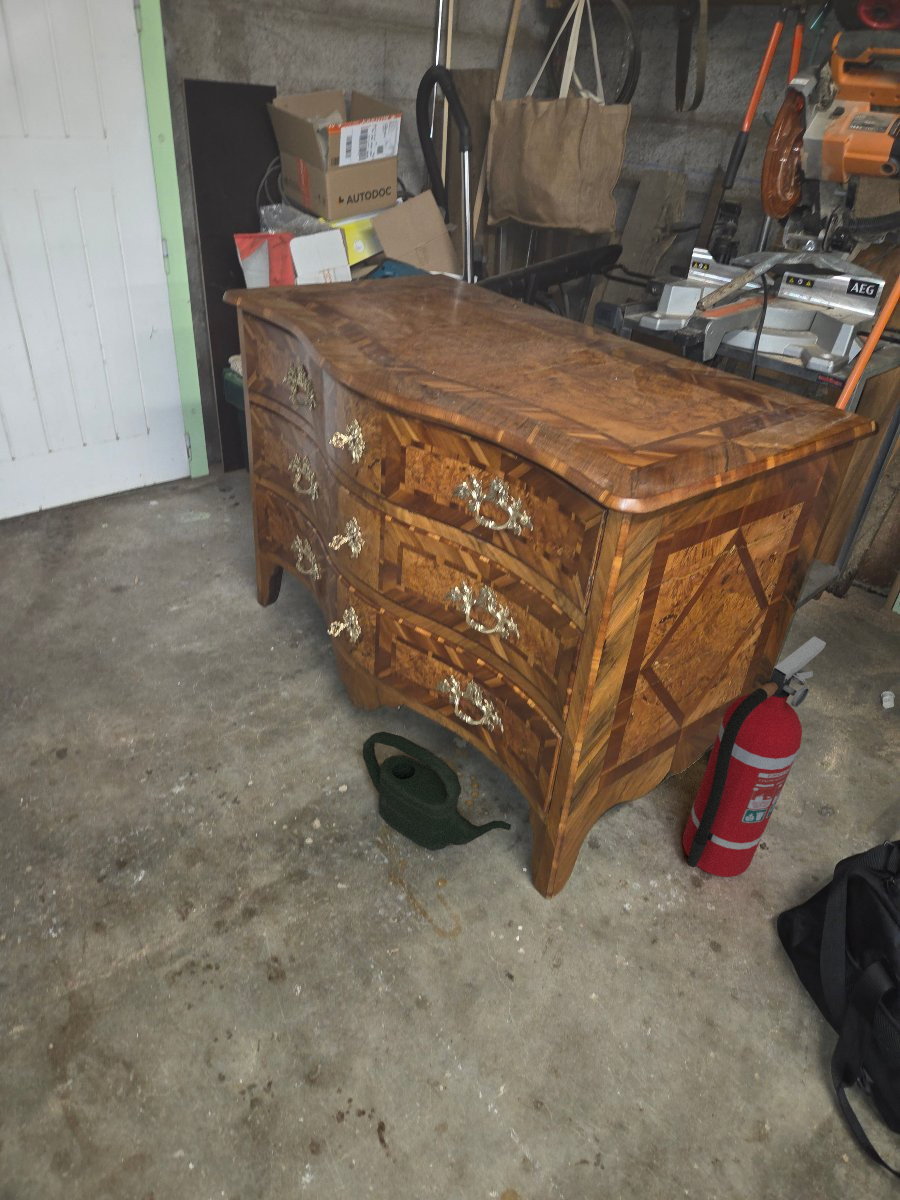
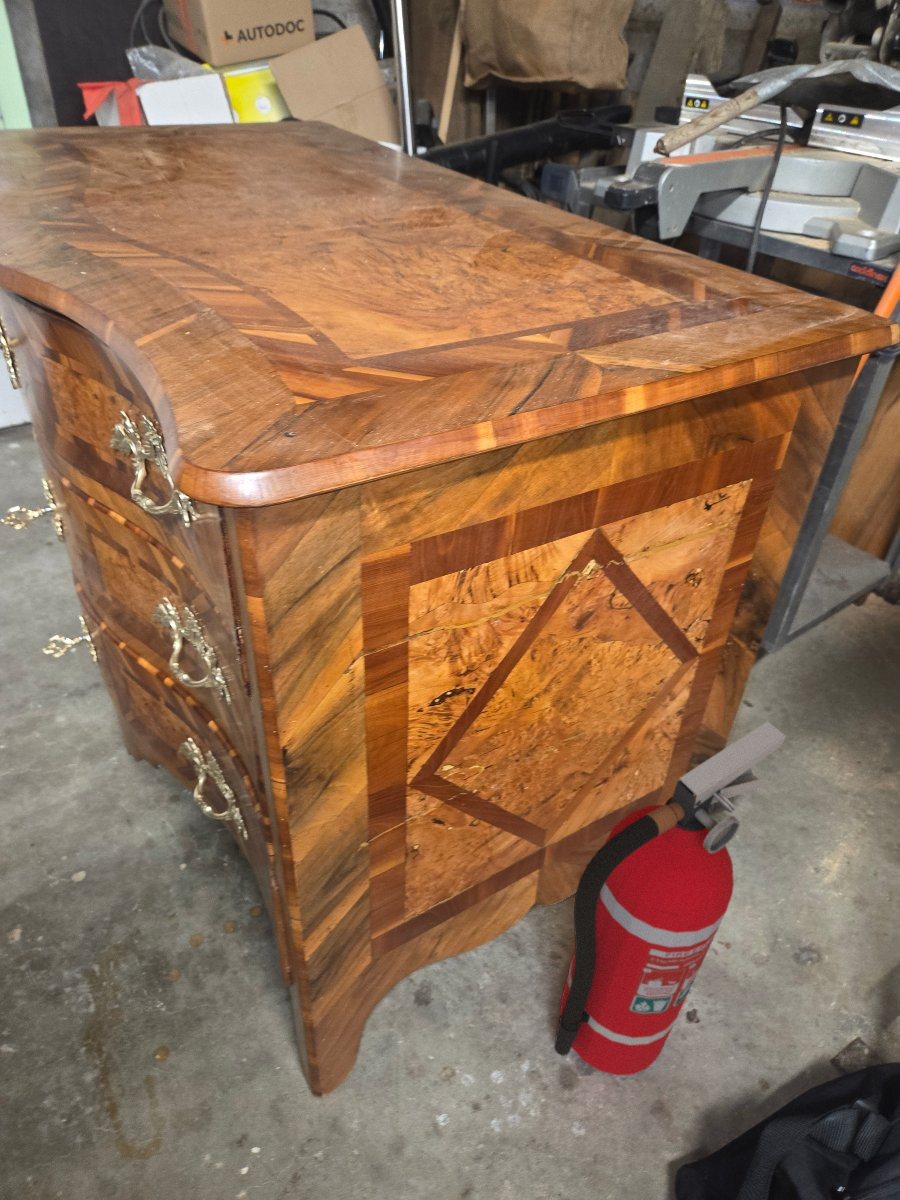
watering can: present [363,732,511,851] -> none [80,802,248,992]

